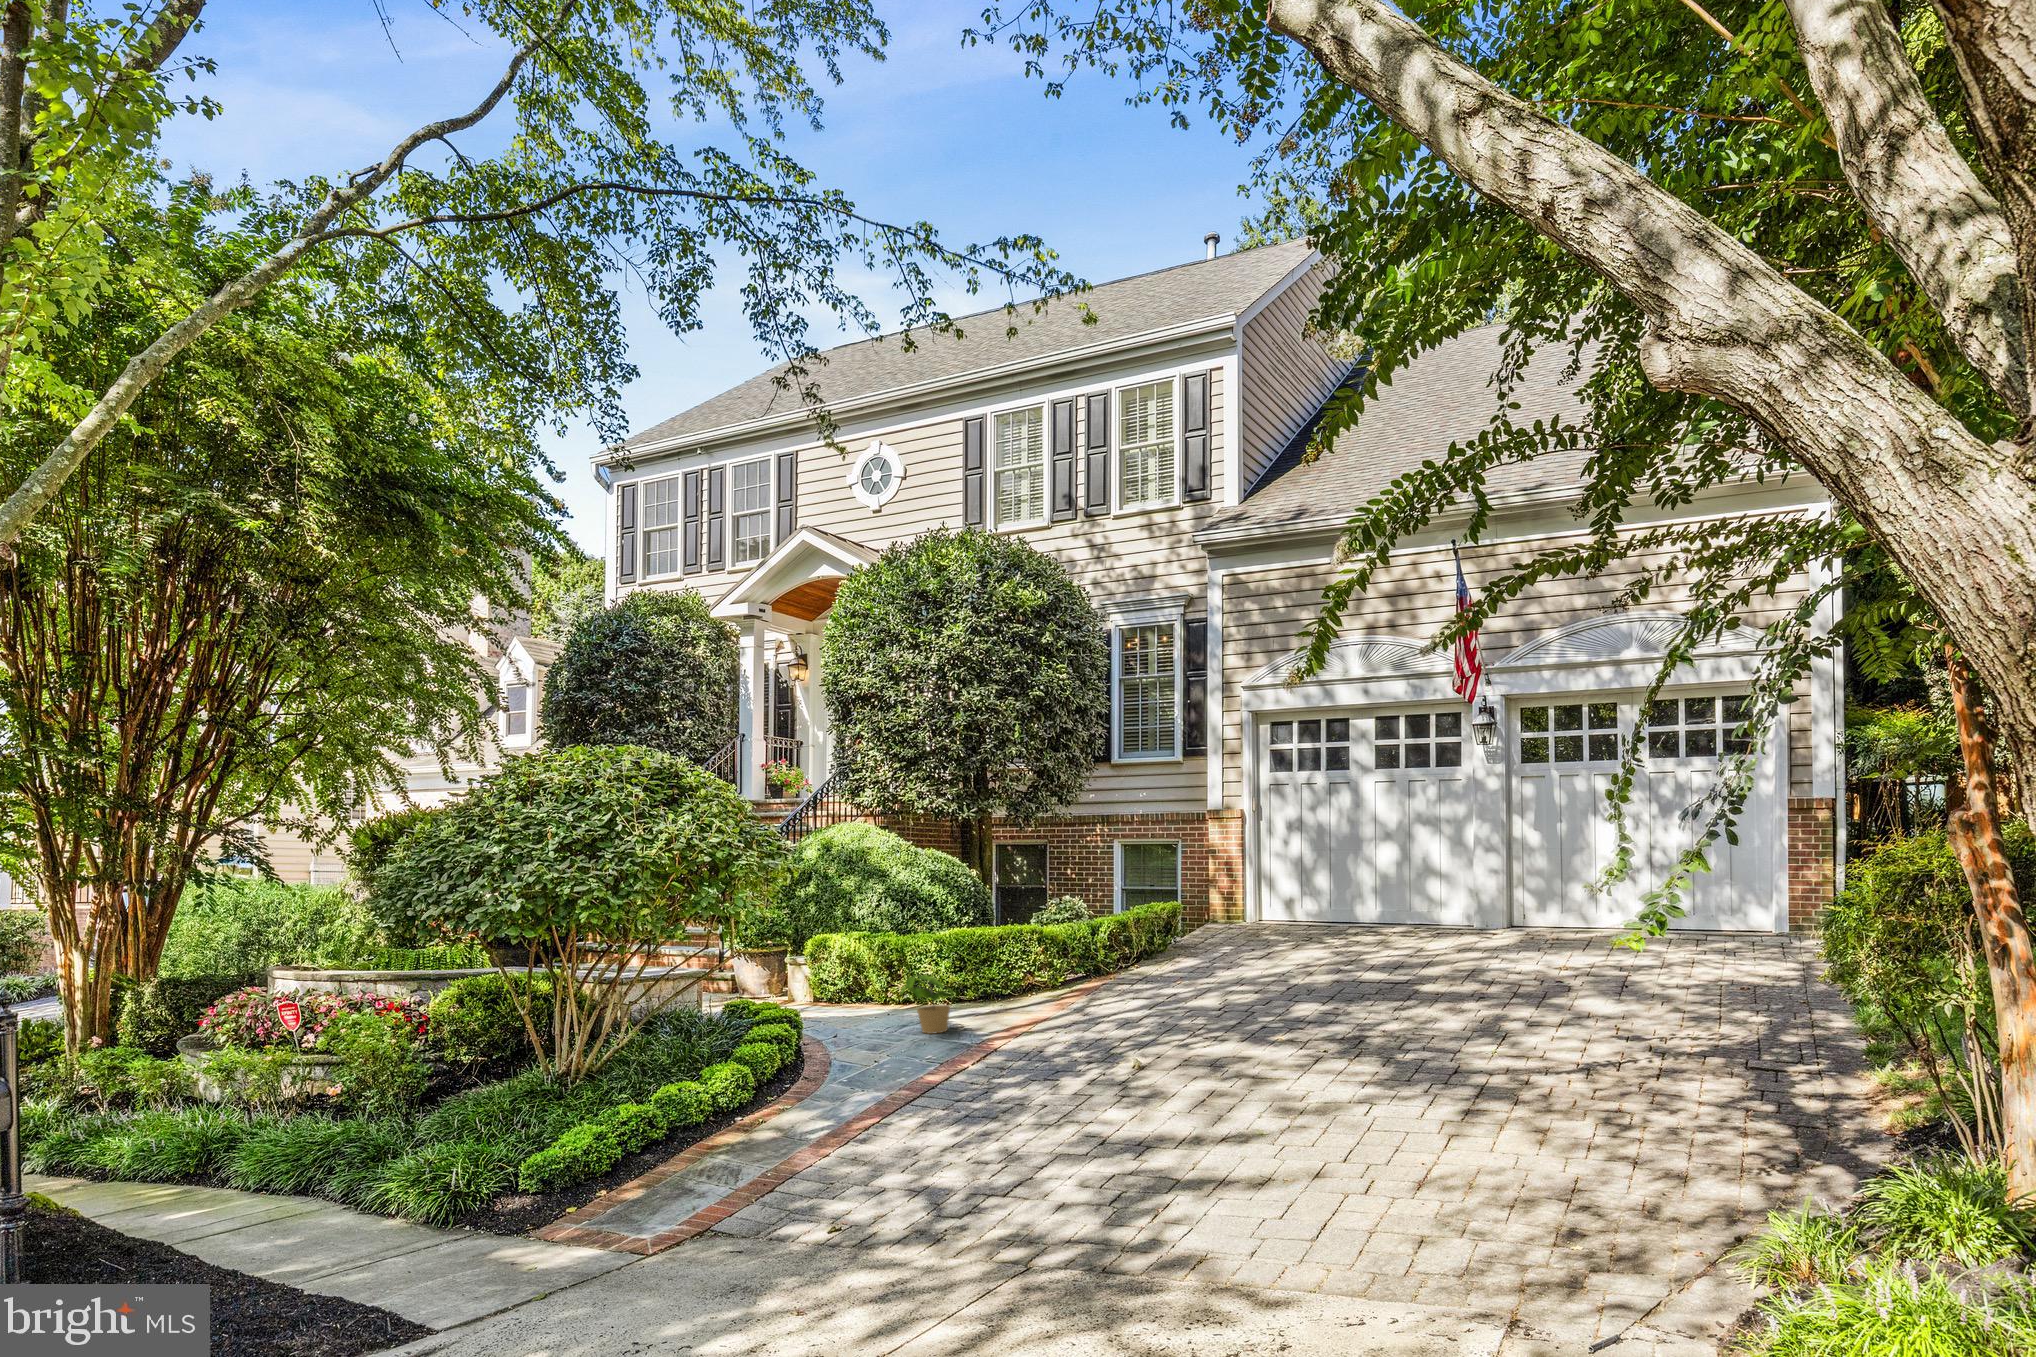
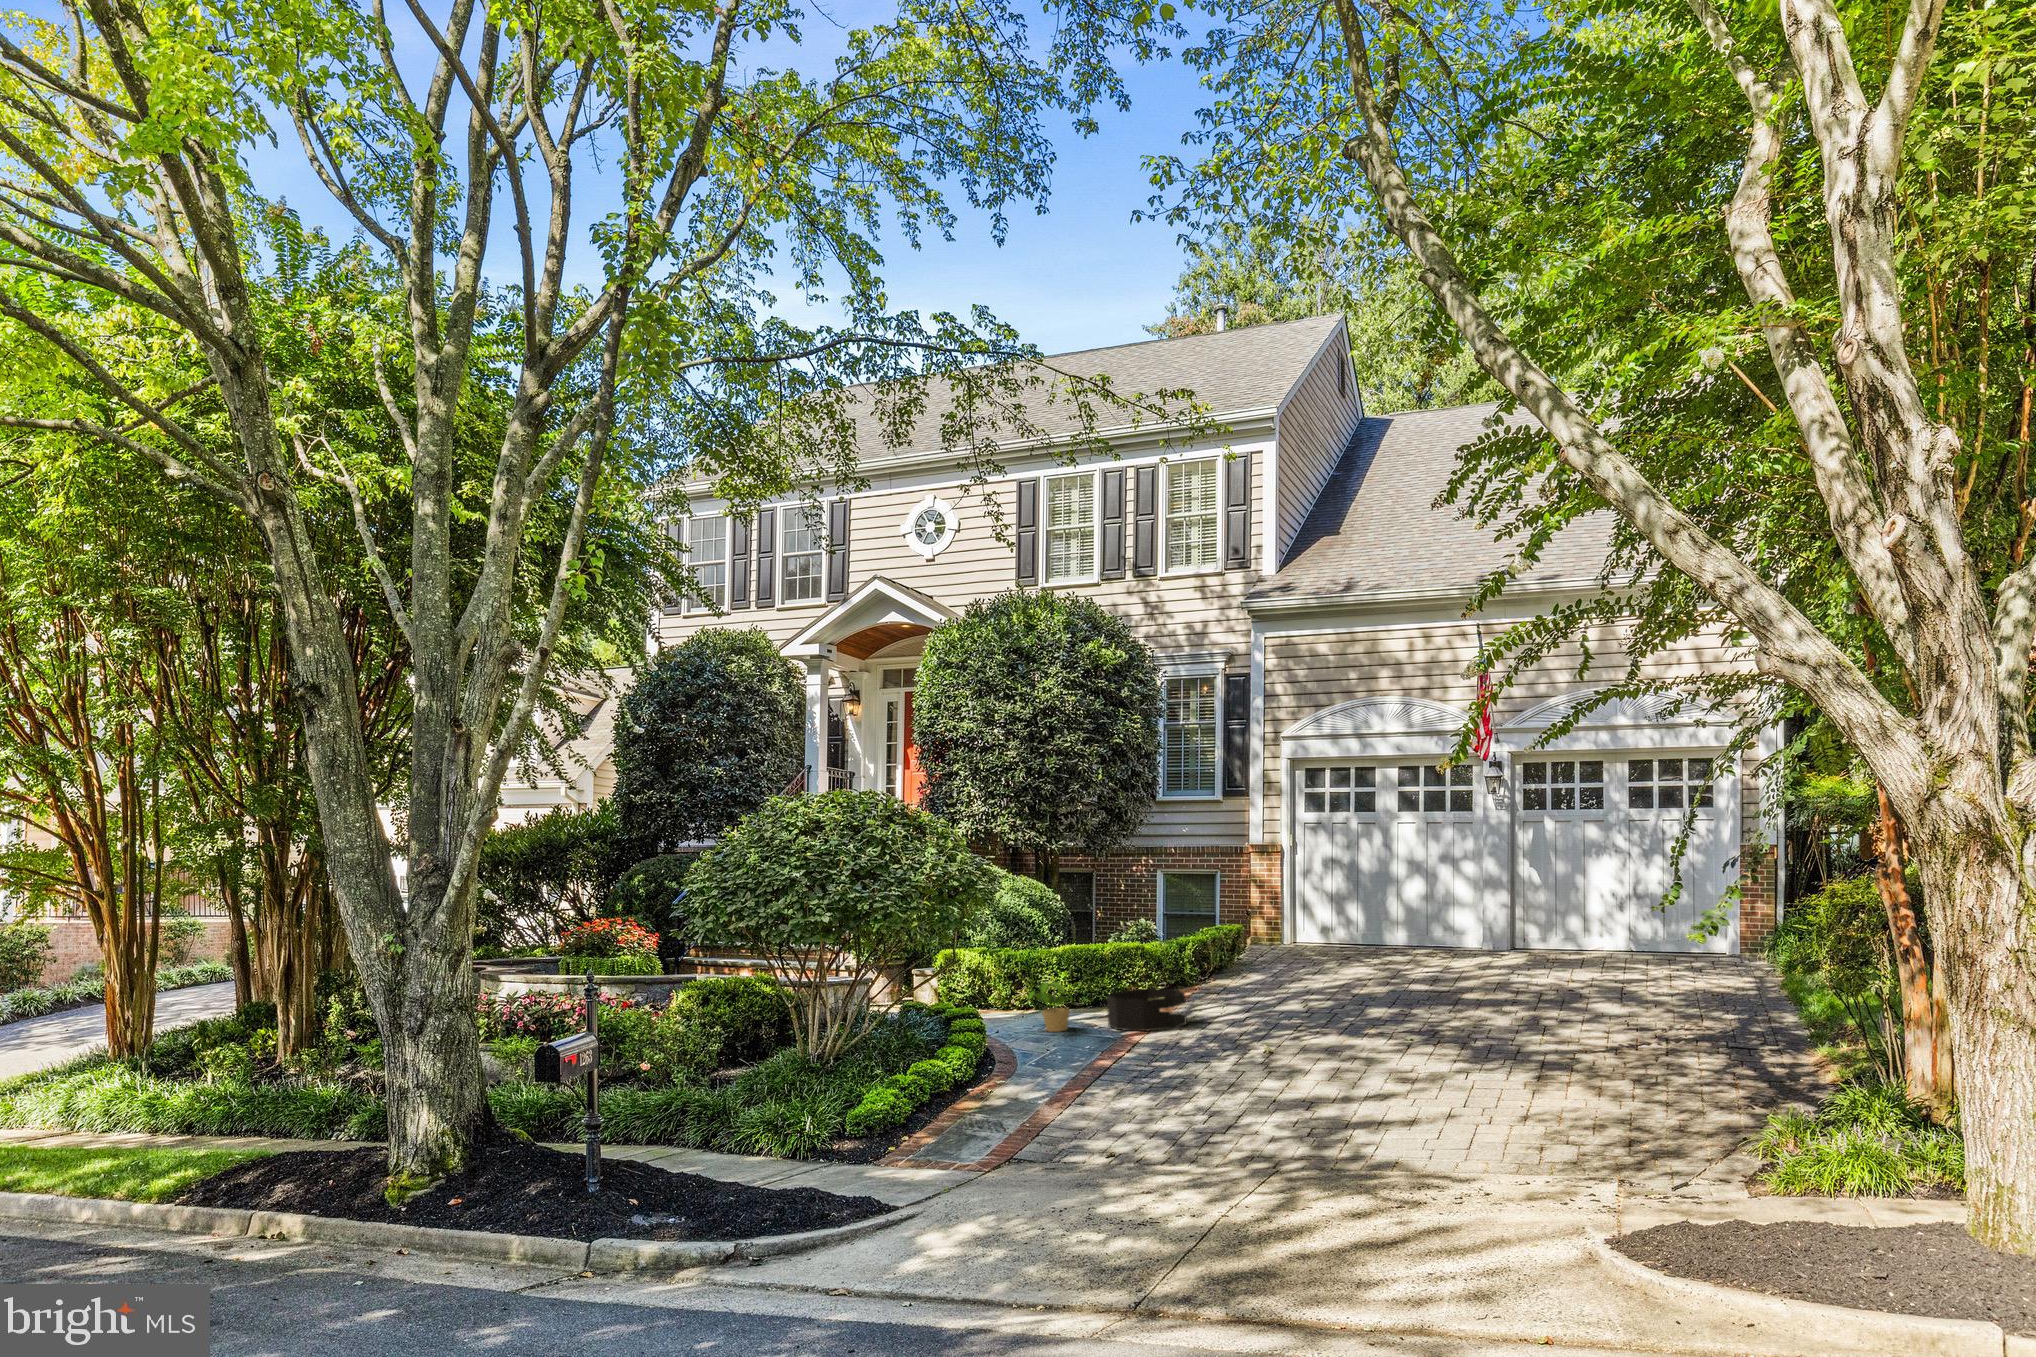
basket: none [995,980,1088,1034] -> present [1107,988,1187,1031]

